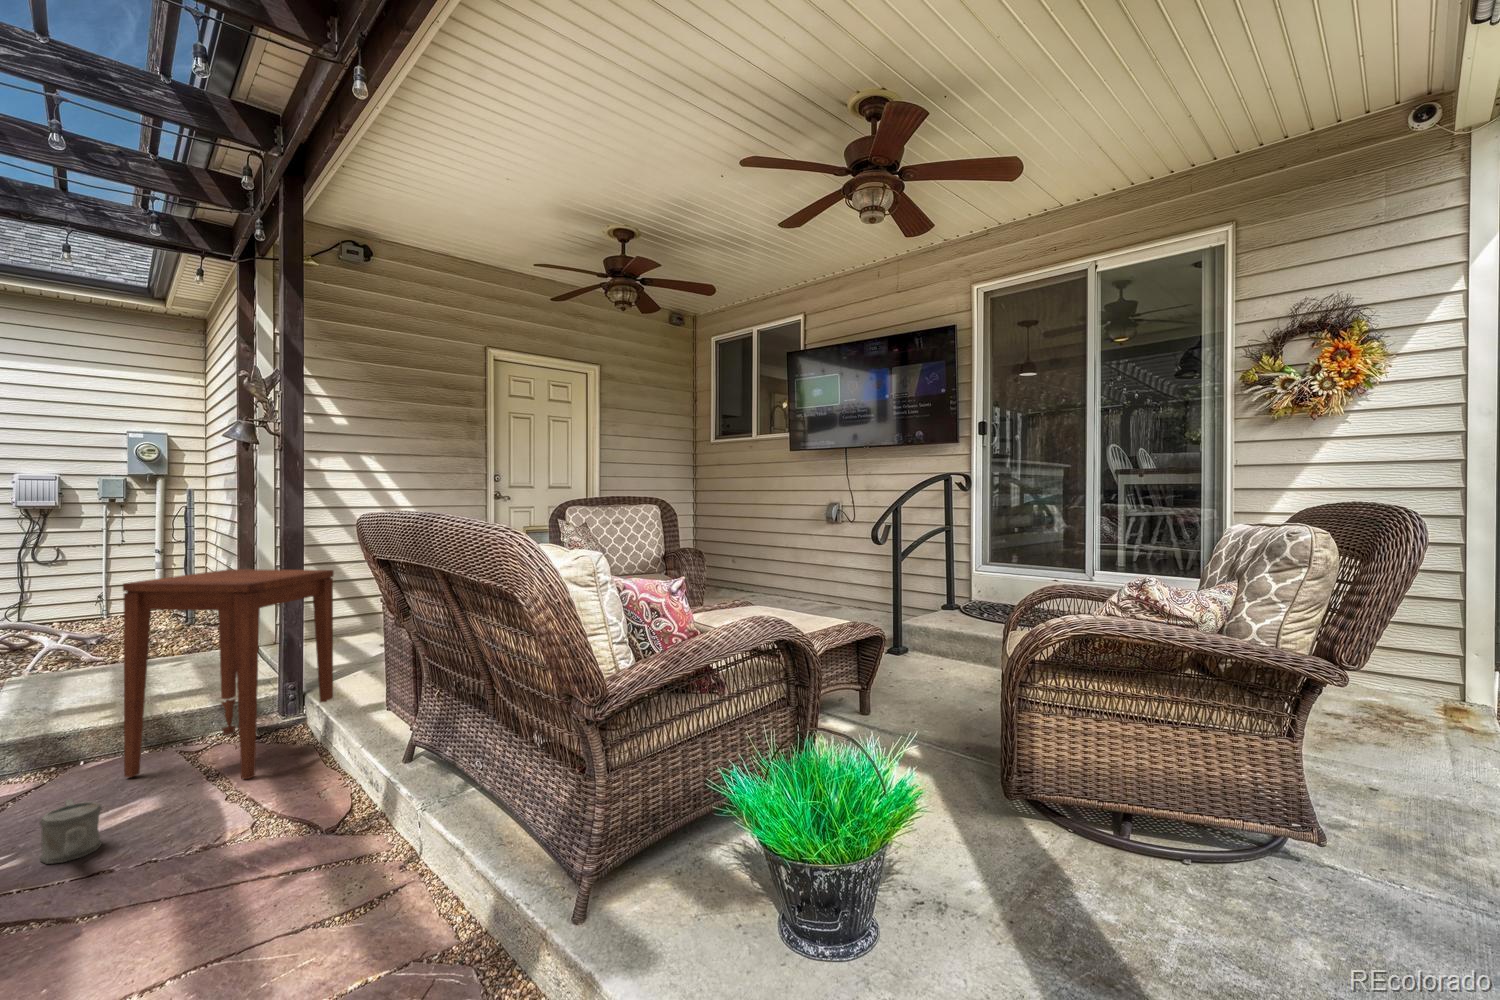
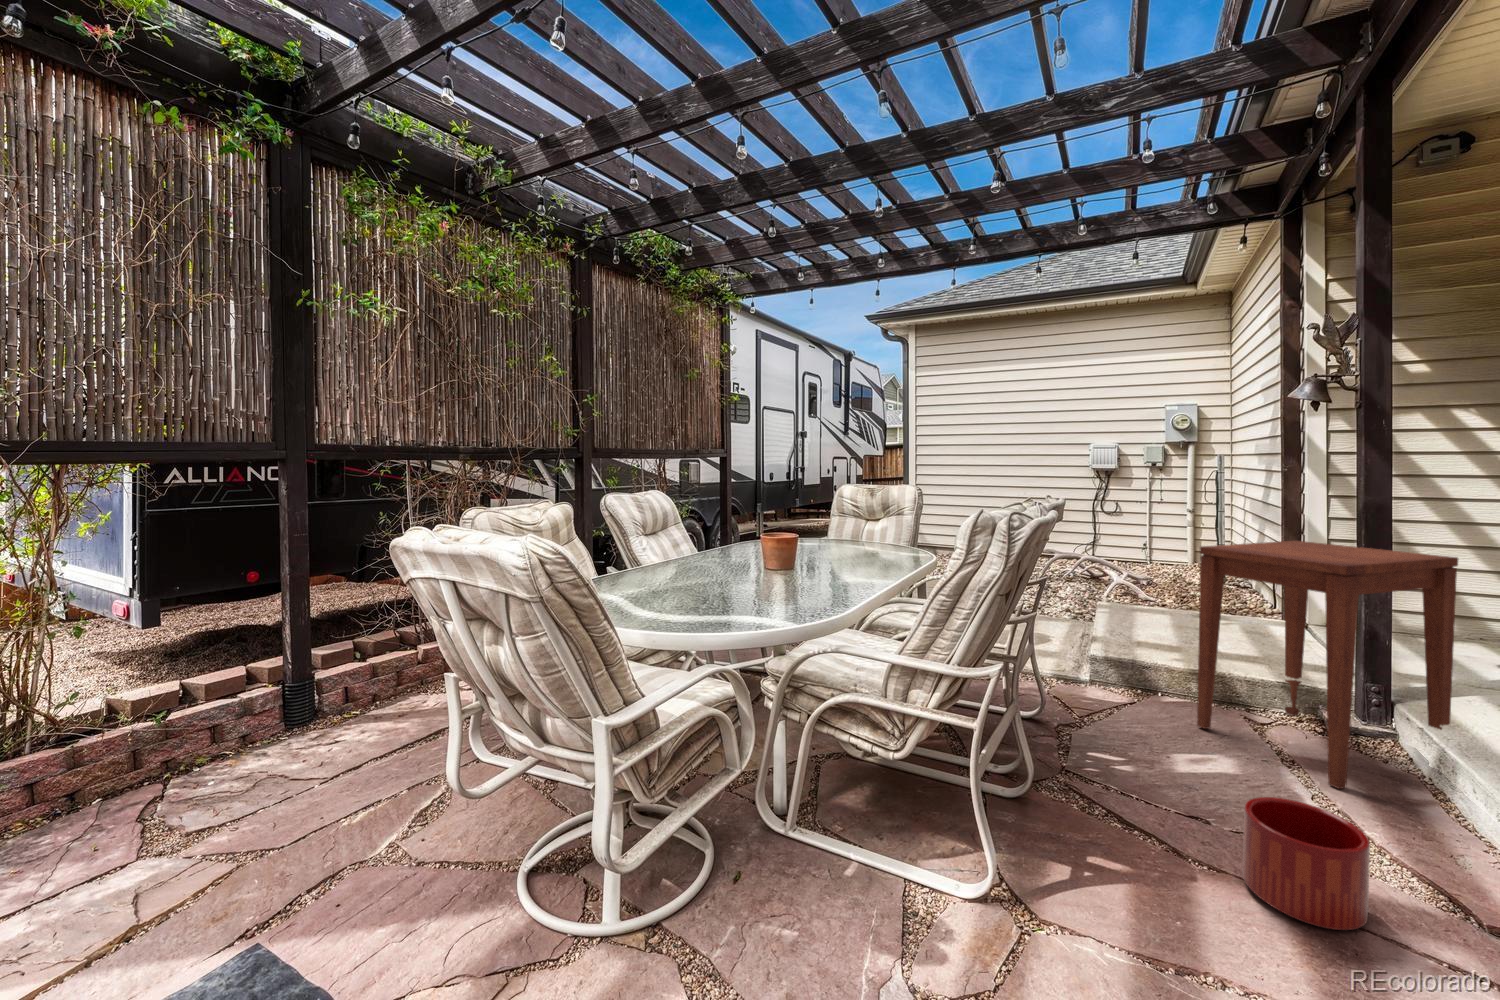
planter: none [134,793,239,901] -> present [1243,797,1370,930]
watering can: present [40,798,102,864] -> none [1146,737,1195,800]

